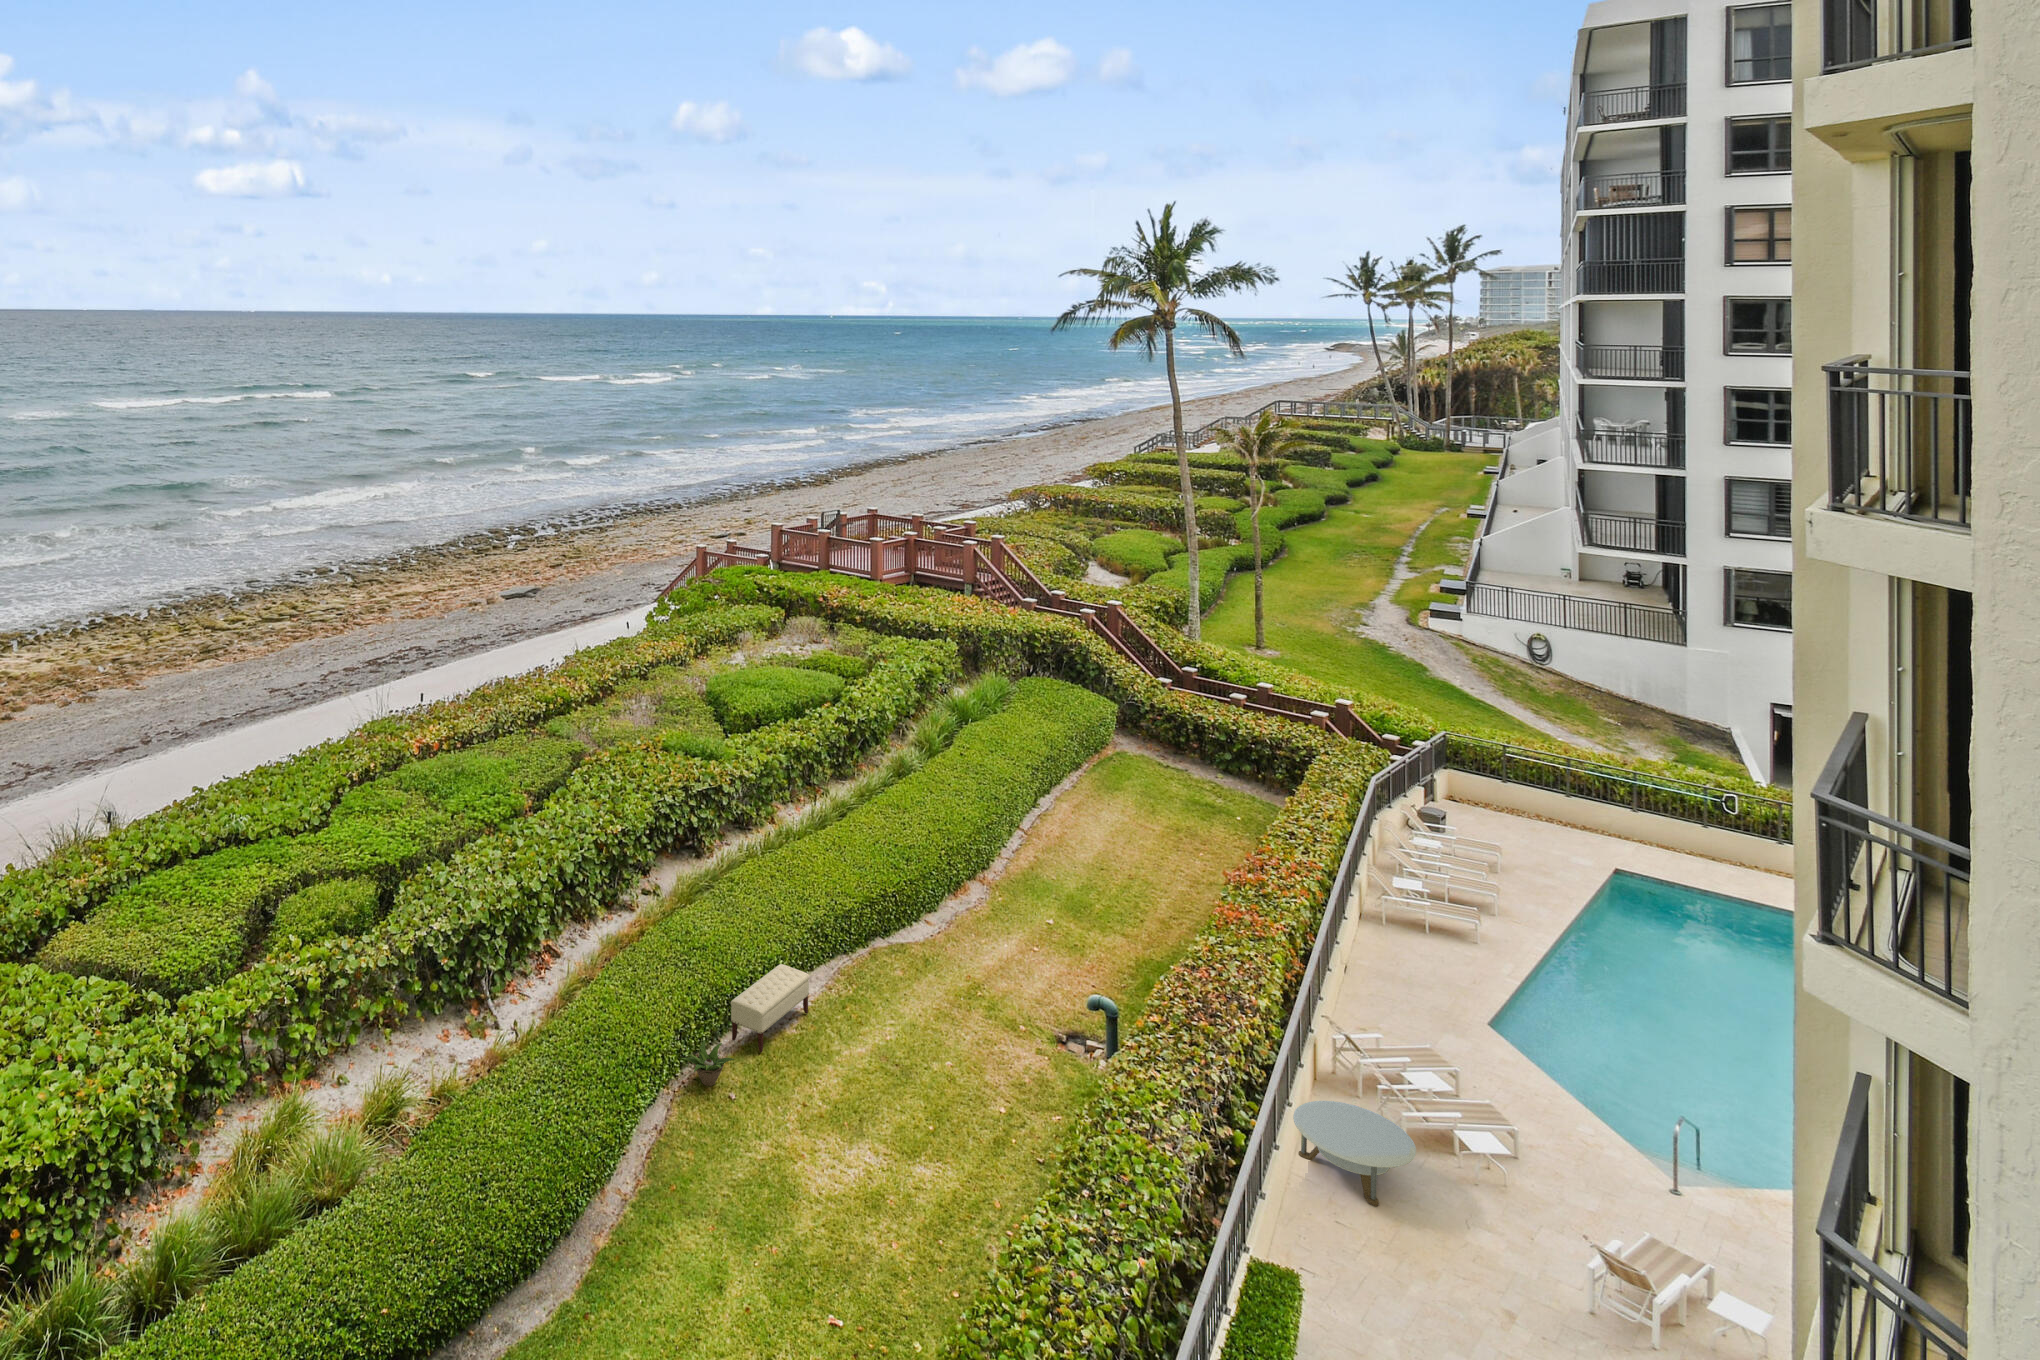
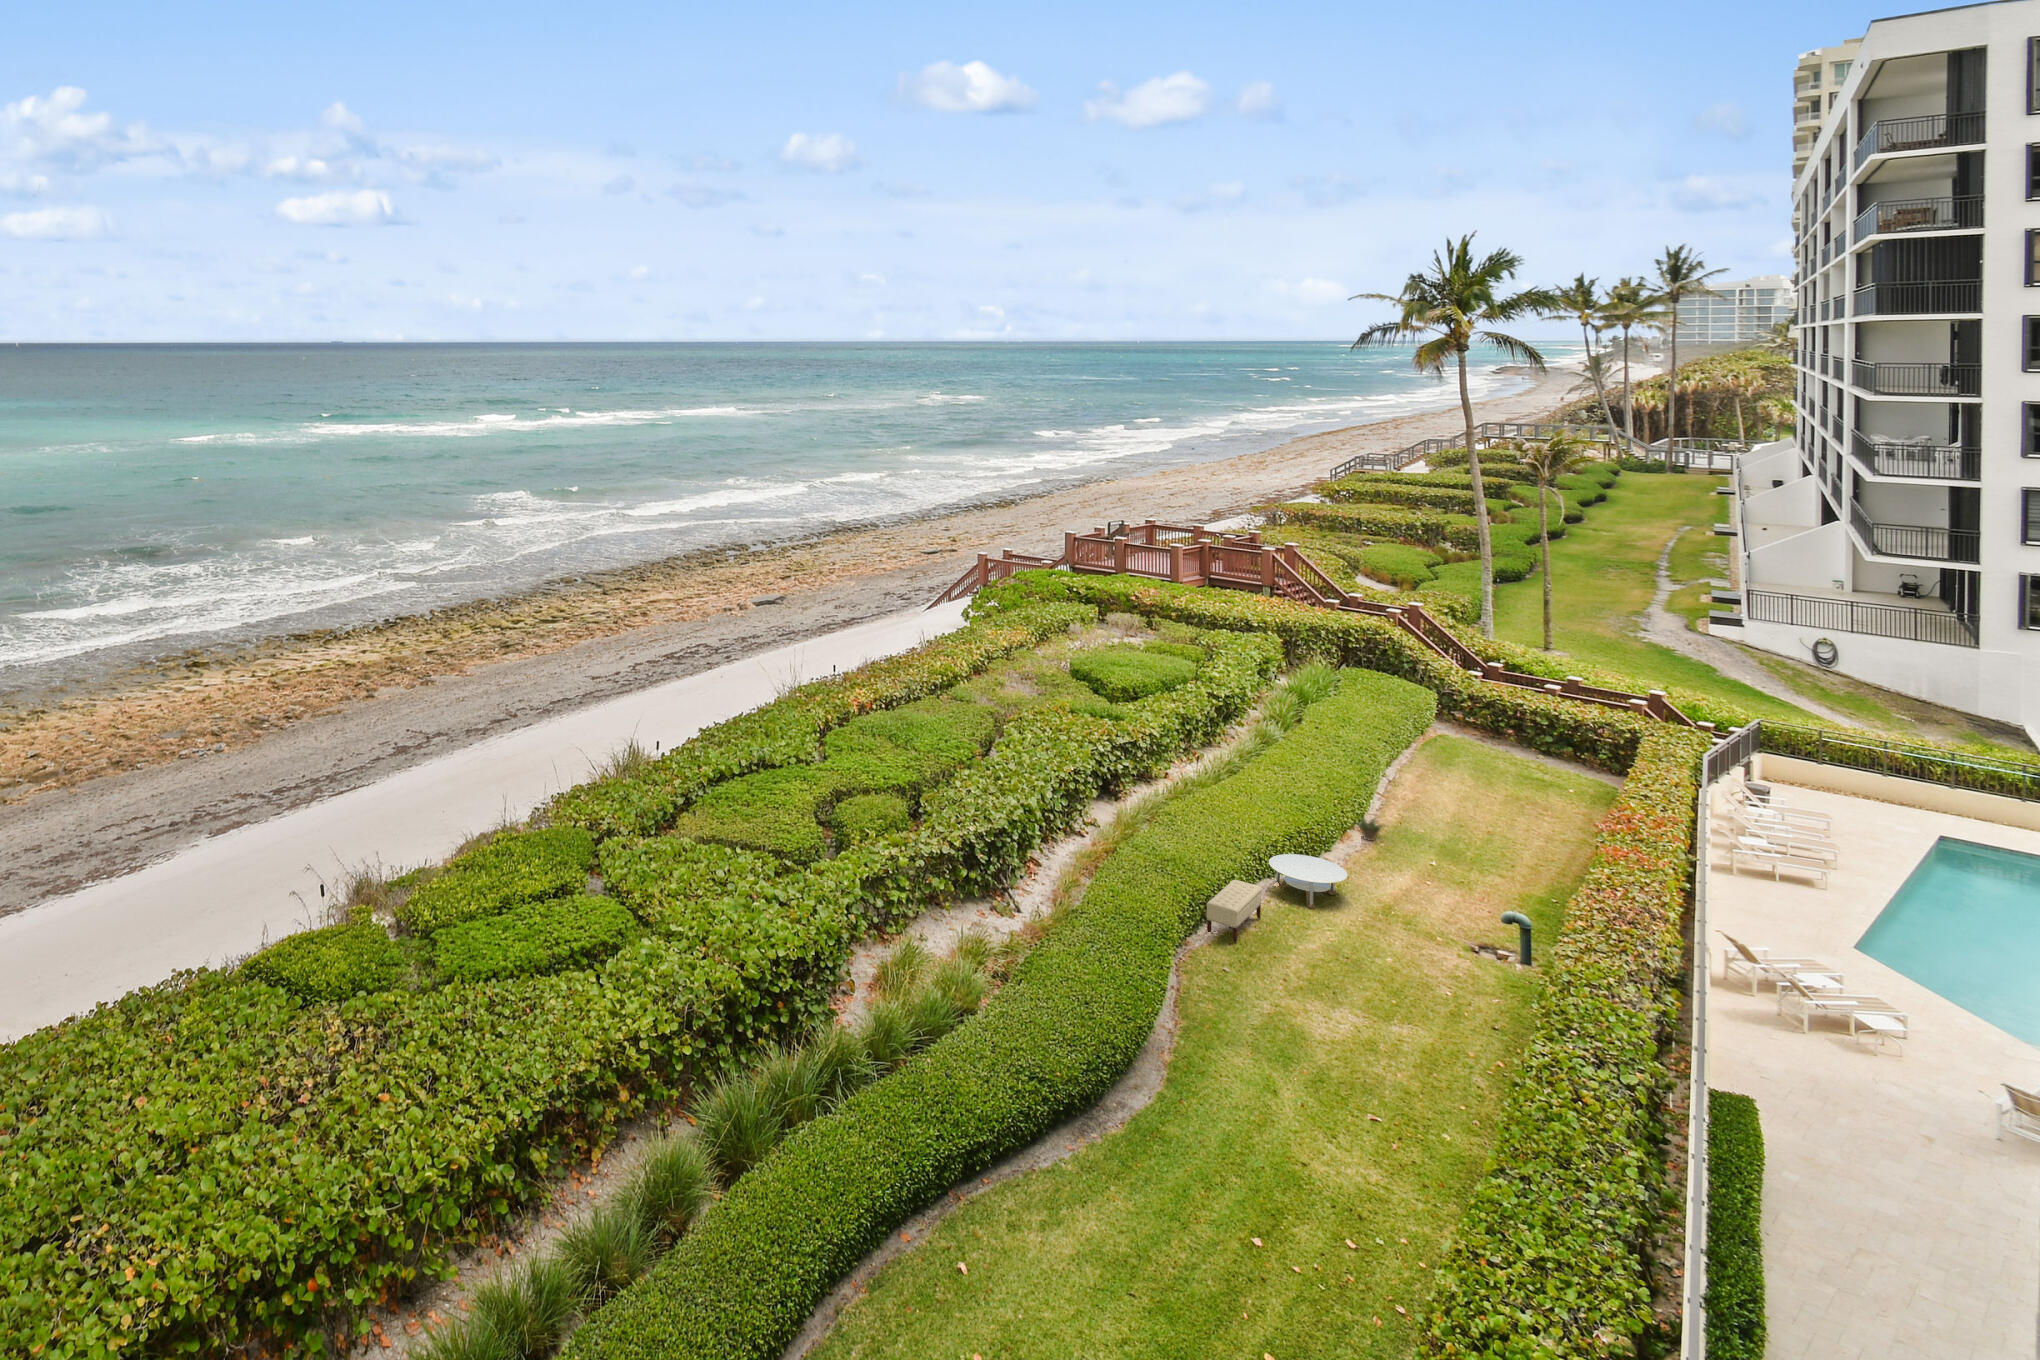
decorative plant: present [681,1040,734,1086] -> present [1357,818,1382,841]
round table: present [1293,1101,1416,1206] -> present [1269,854,1347,908]

